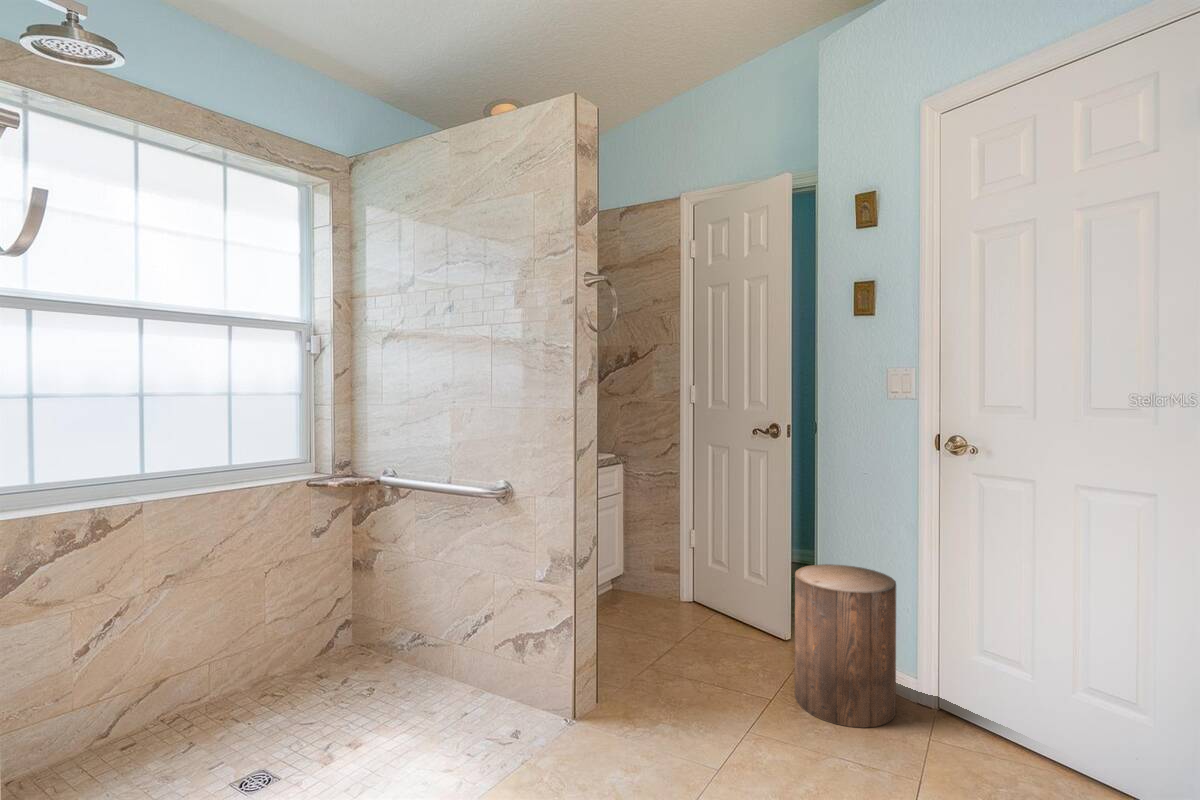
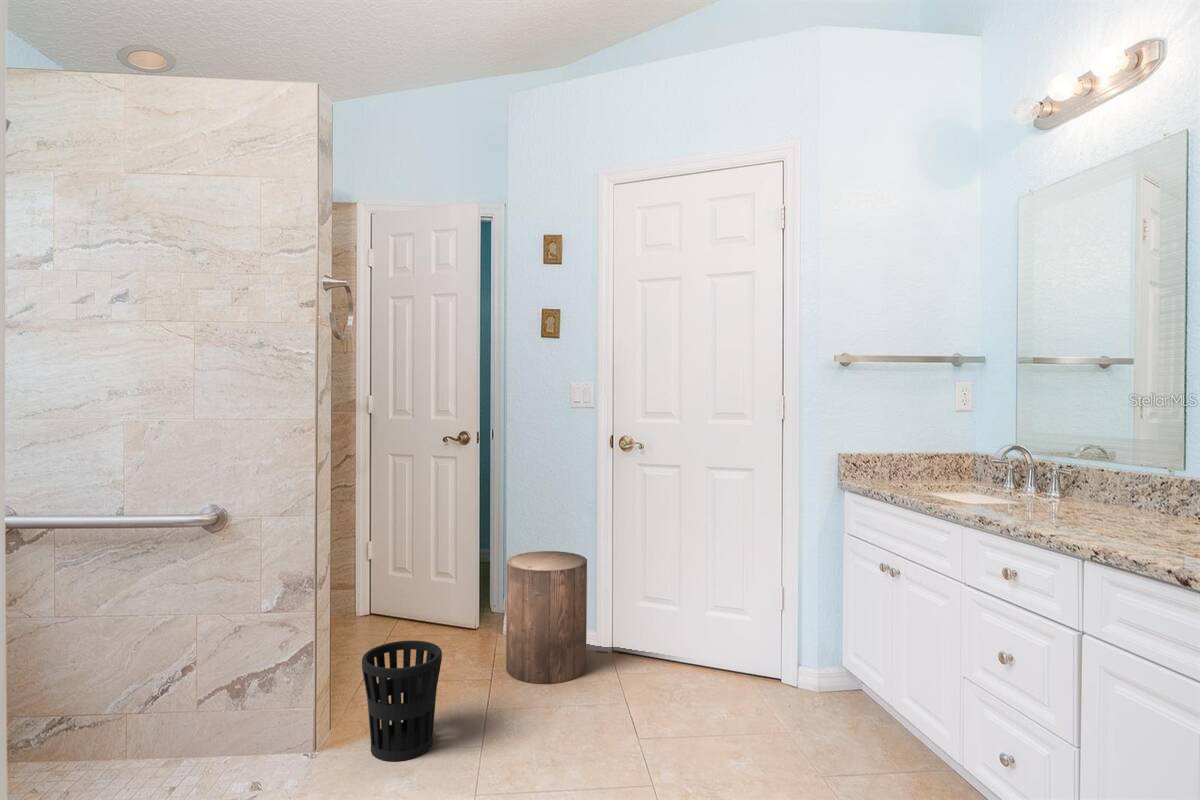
wastebasket: none [607,634,686,761] -> present [362,640,442,761]

